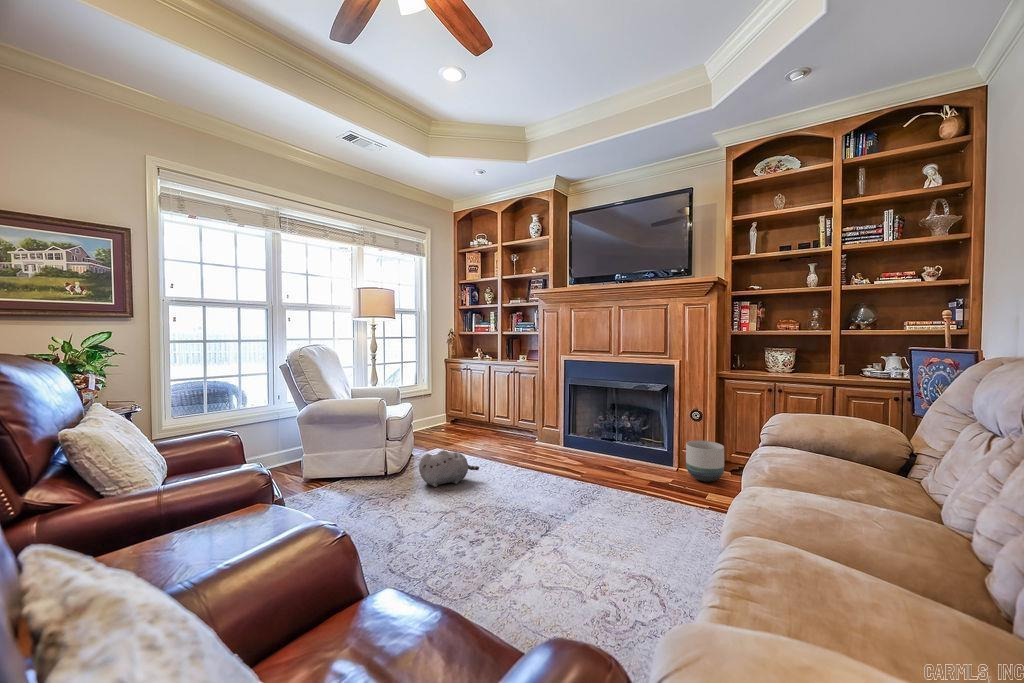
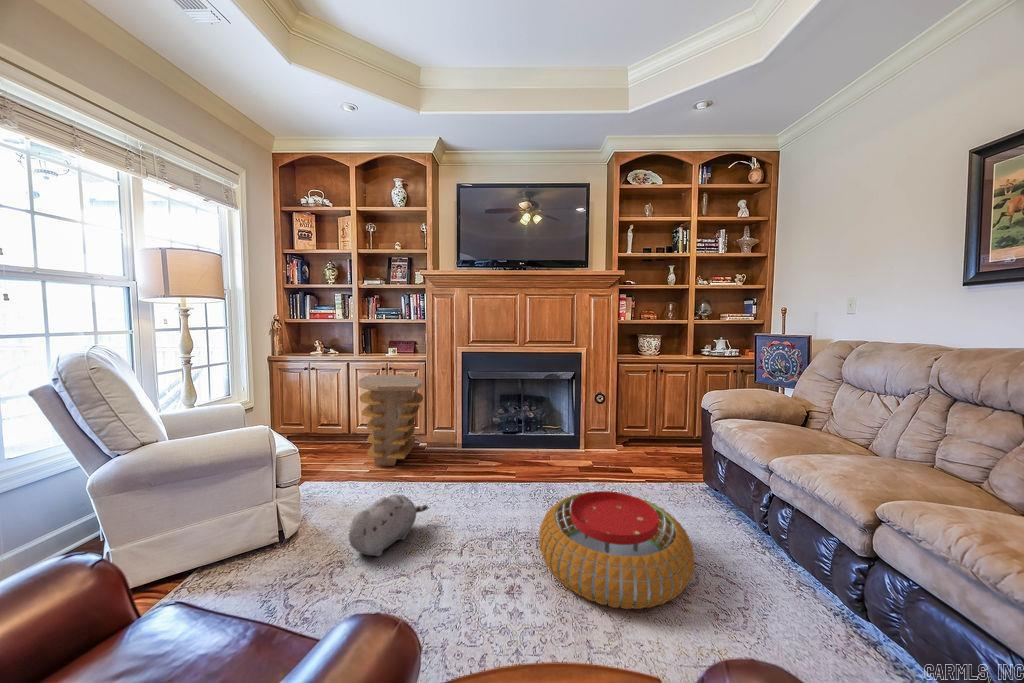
side table: none [483,376,529,447] -> present [359,375,423,466]
planter: present [686,440,724,482] -> none [600,420,633,458]
pouf: none [507,477,634,562] -> present [539,491,695,609]

